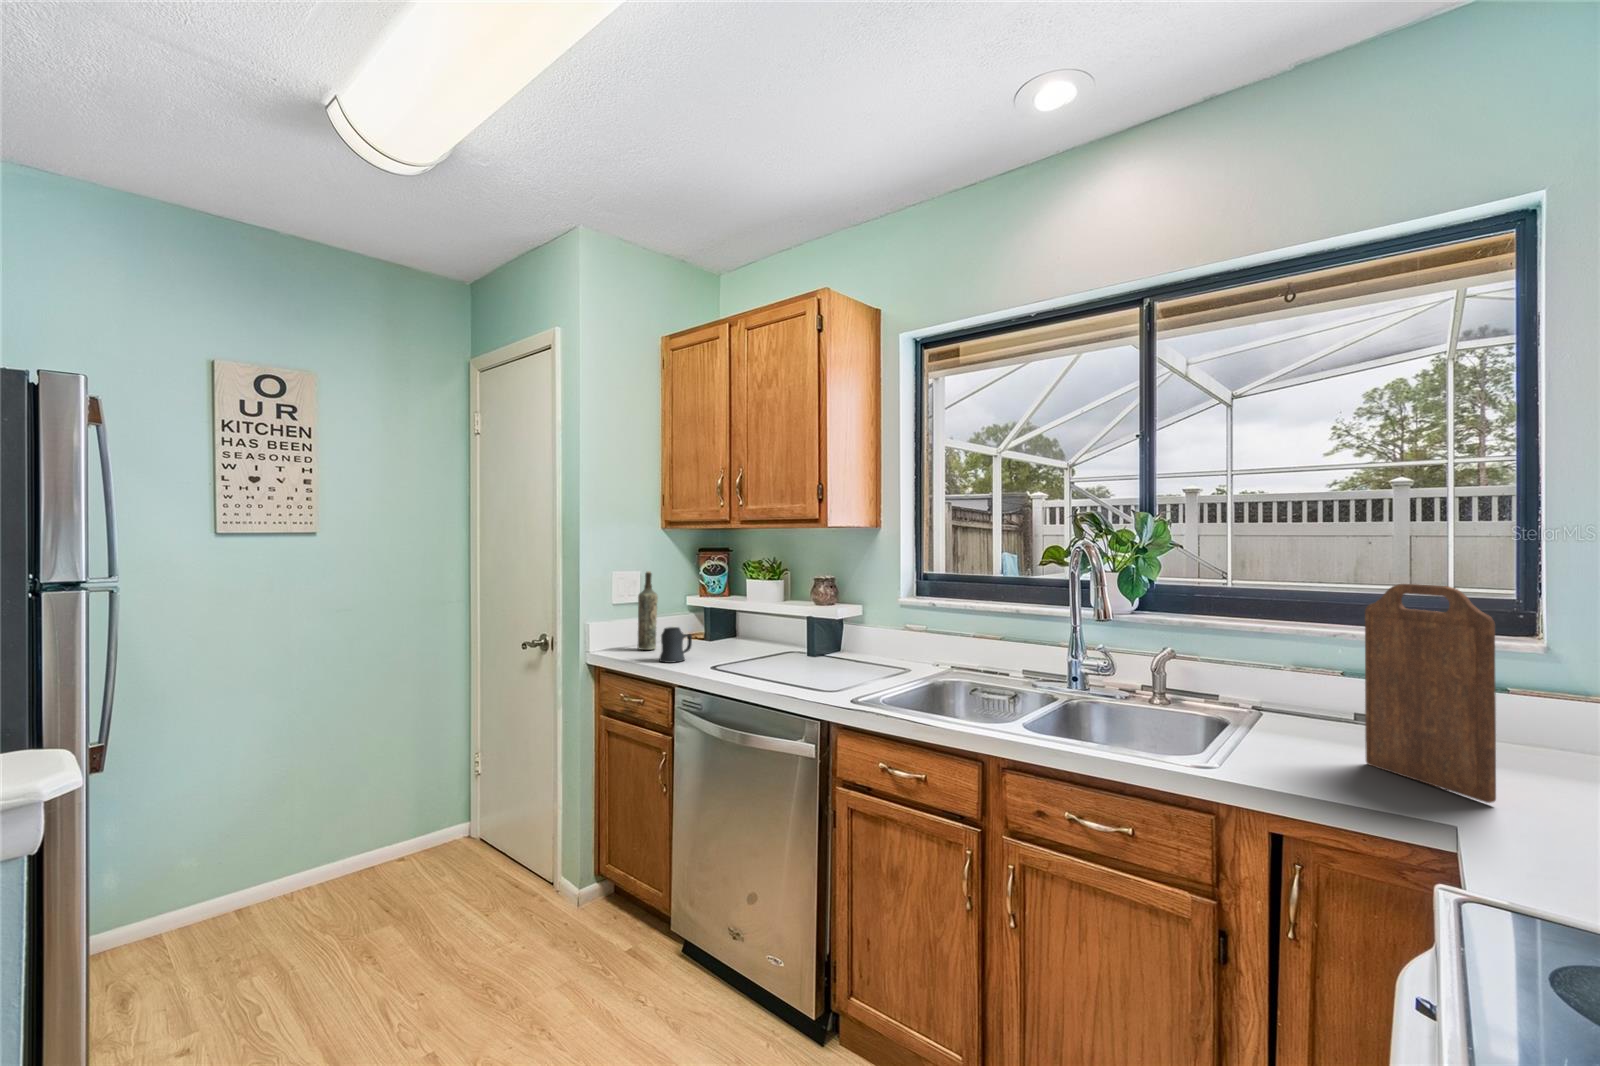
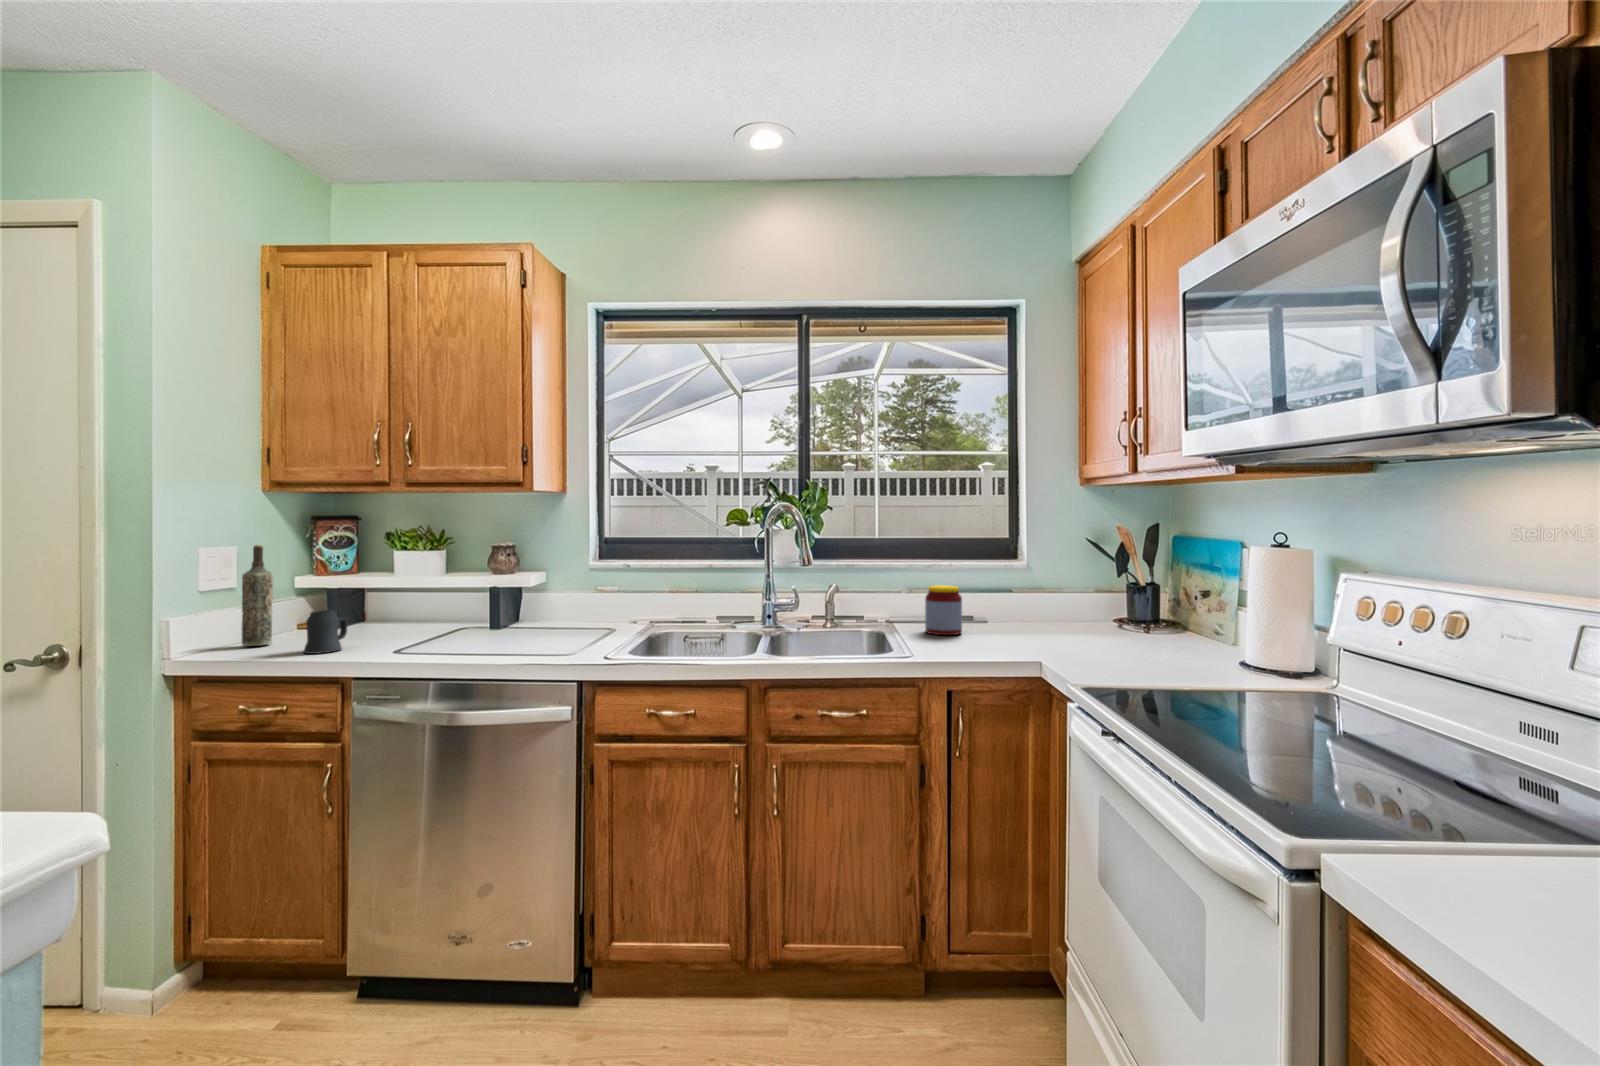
cutting board: present [1365,584,1496,803] -> none [973,528,1041,650]
jar: none [1298,663,1367,745] -> present [925,585,962,635]

